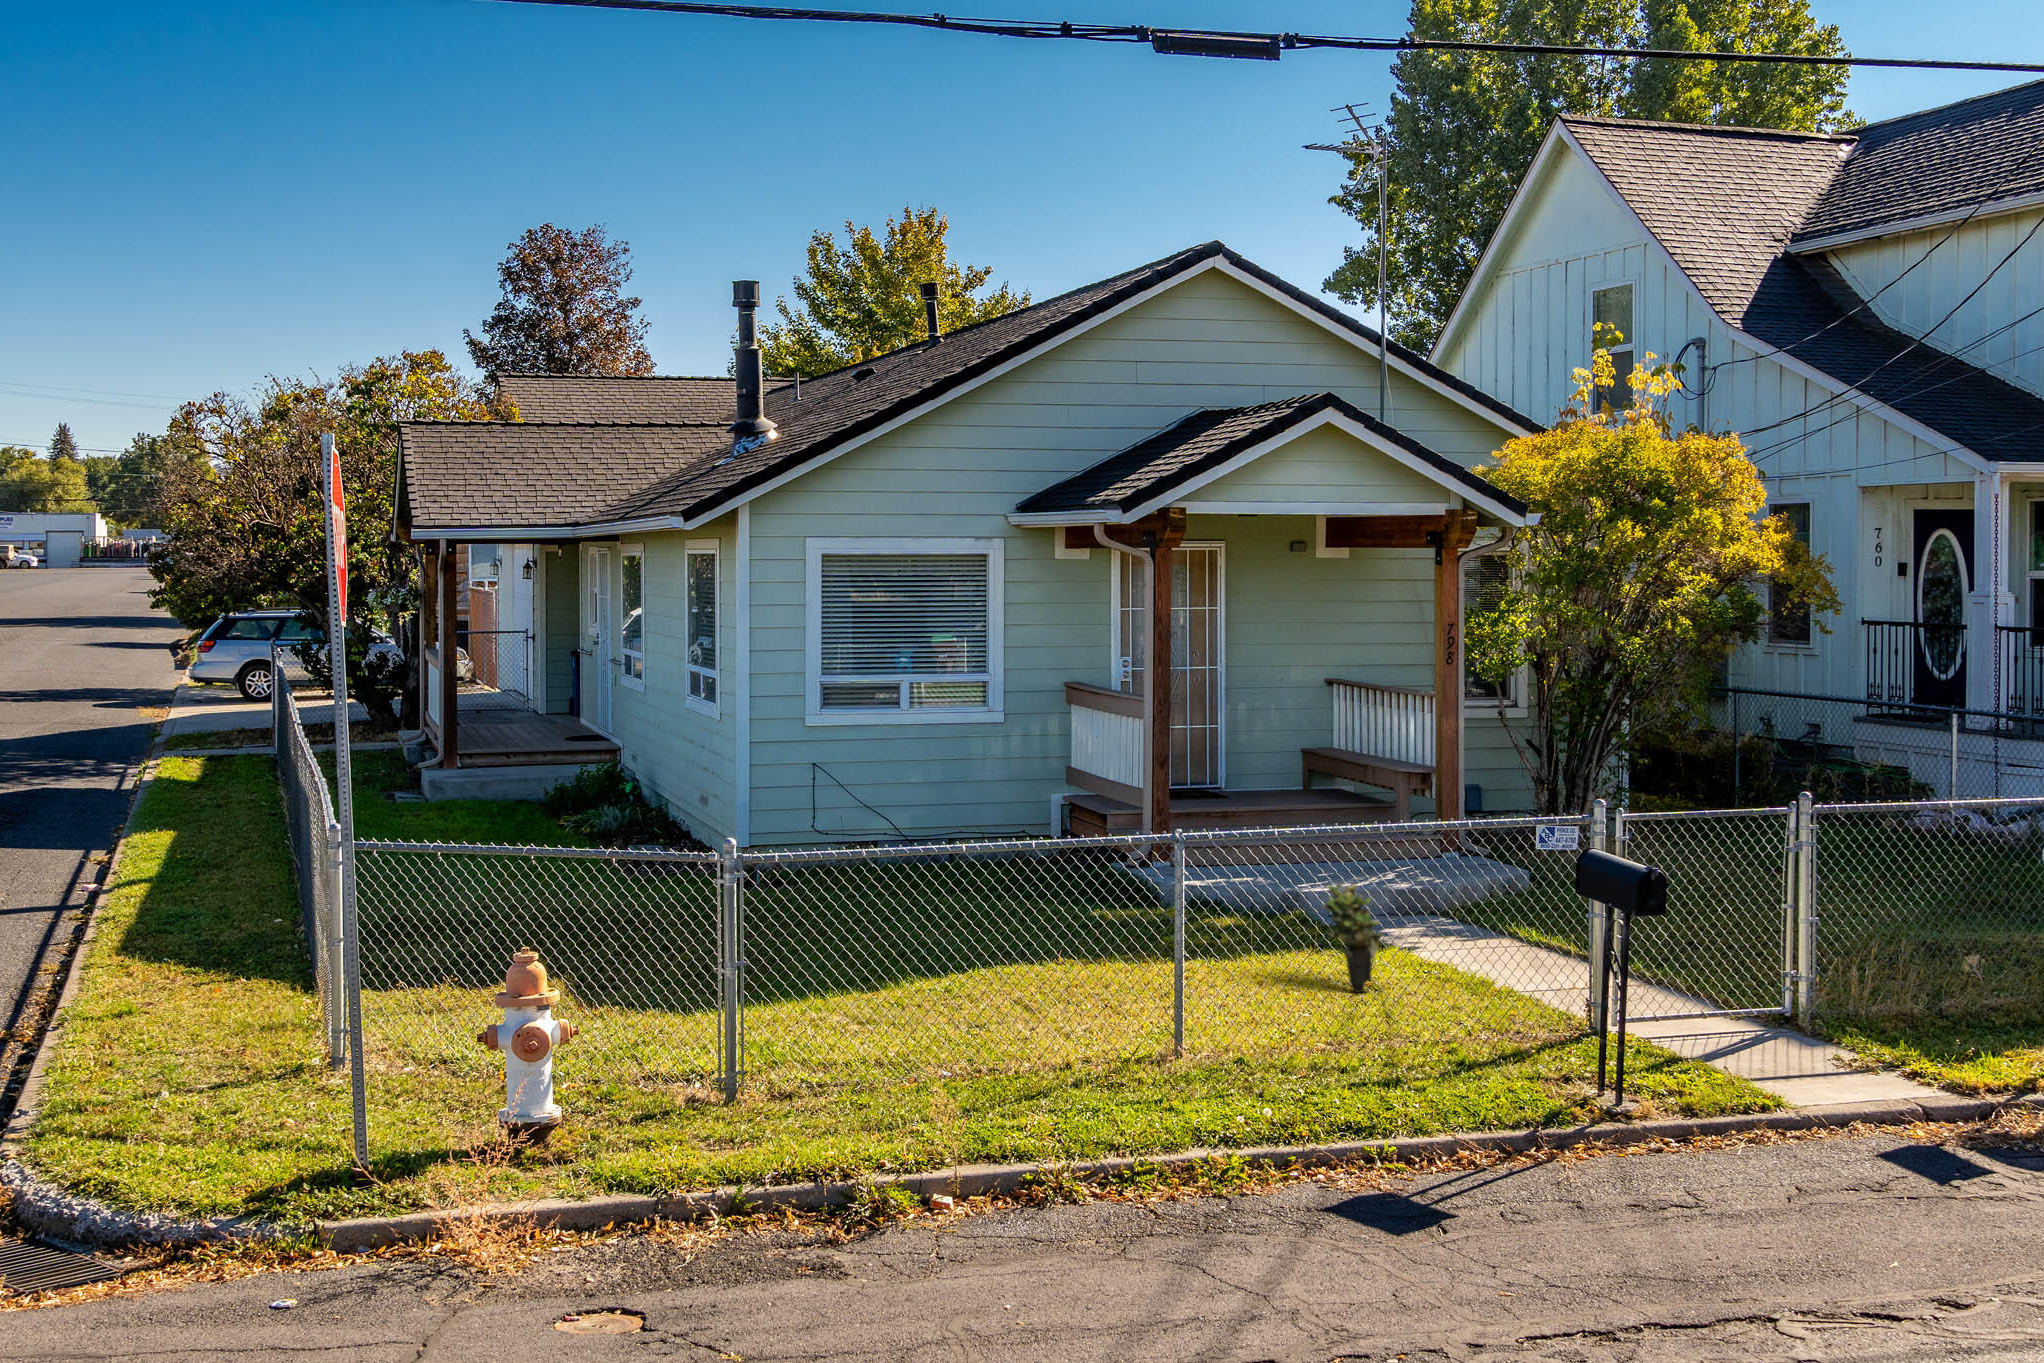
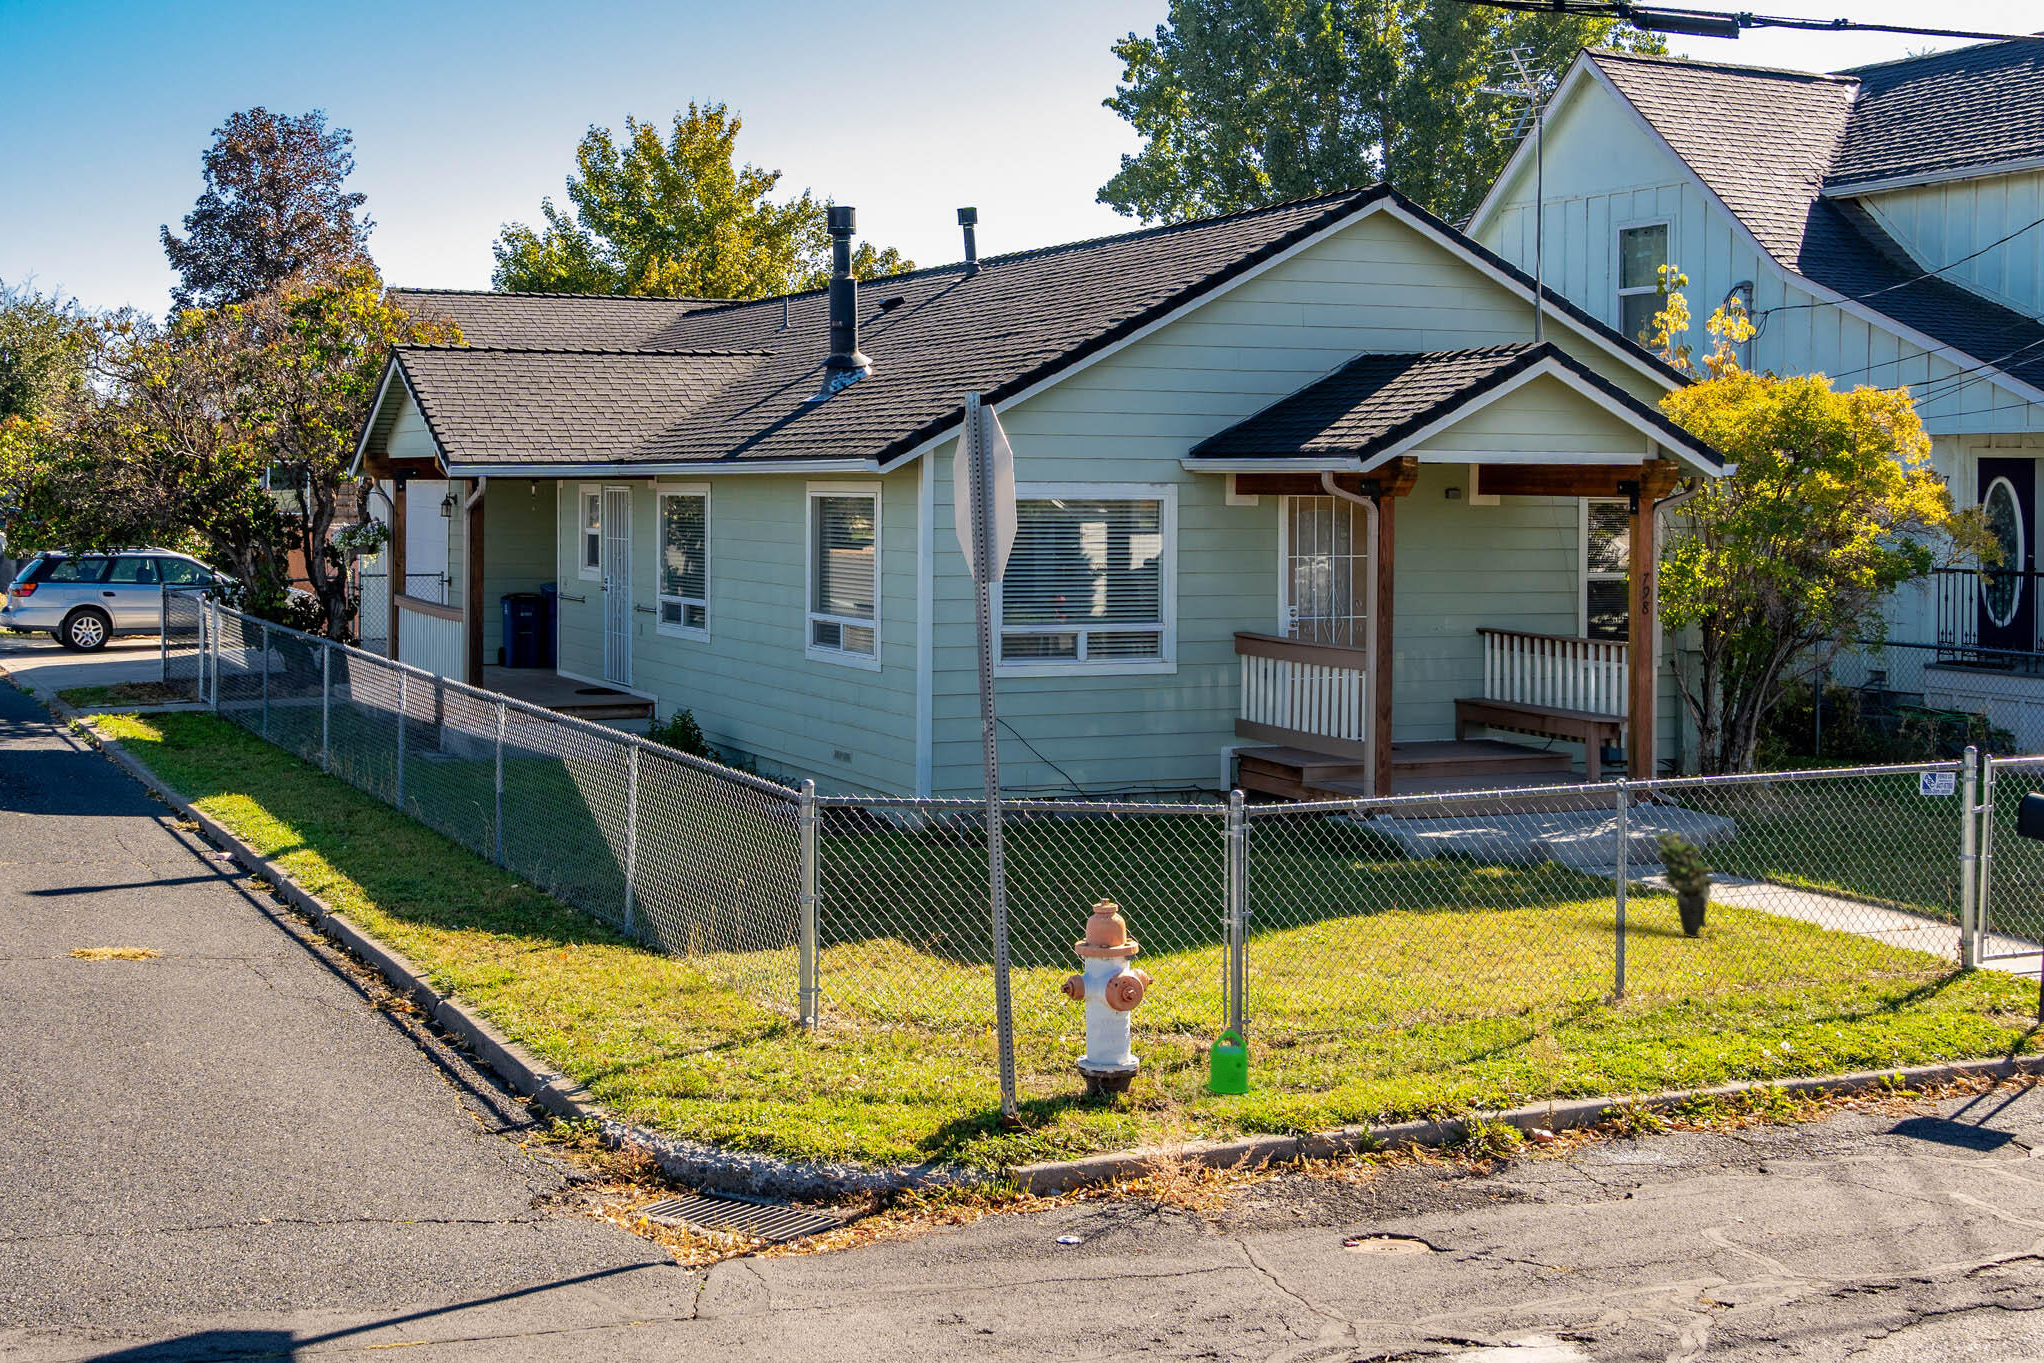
watering can: none [625,1084,672,1149] -> present [1207,1030,1251,1094]

